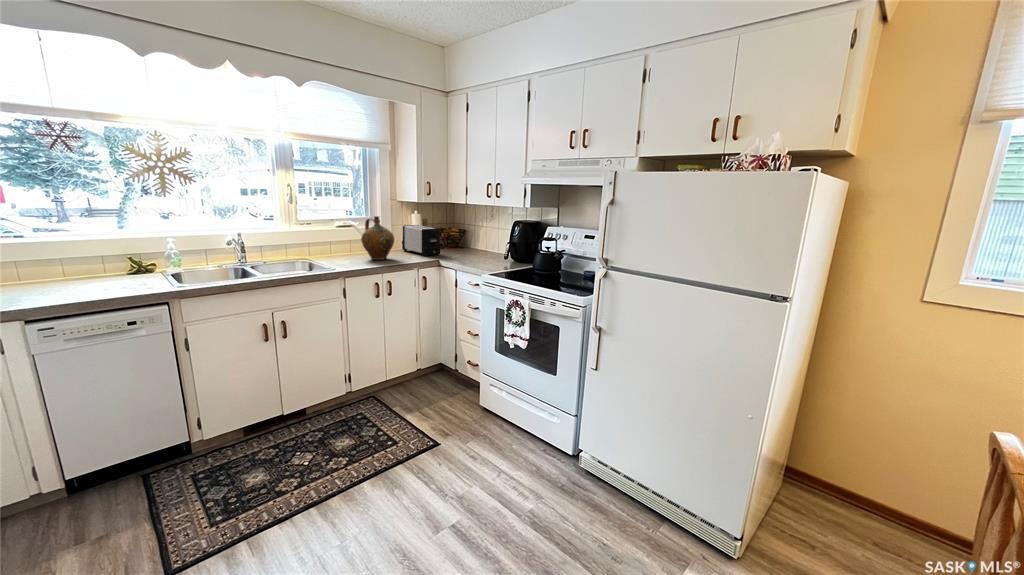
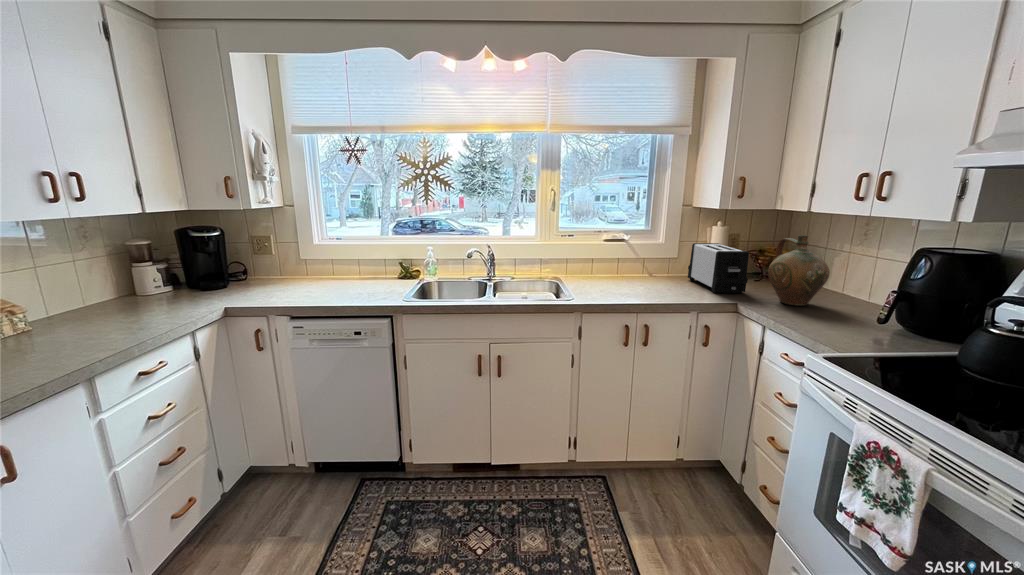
ceramic jug: present [361,216,394,260] -> present [768,235,830,306]

